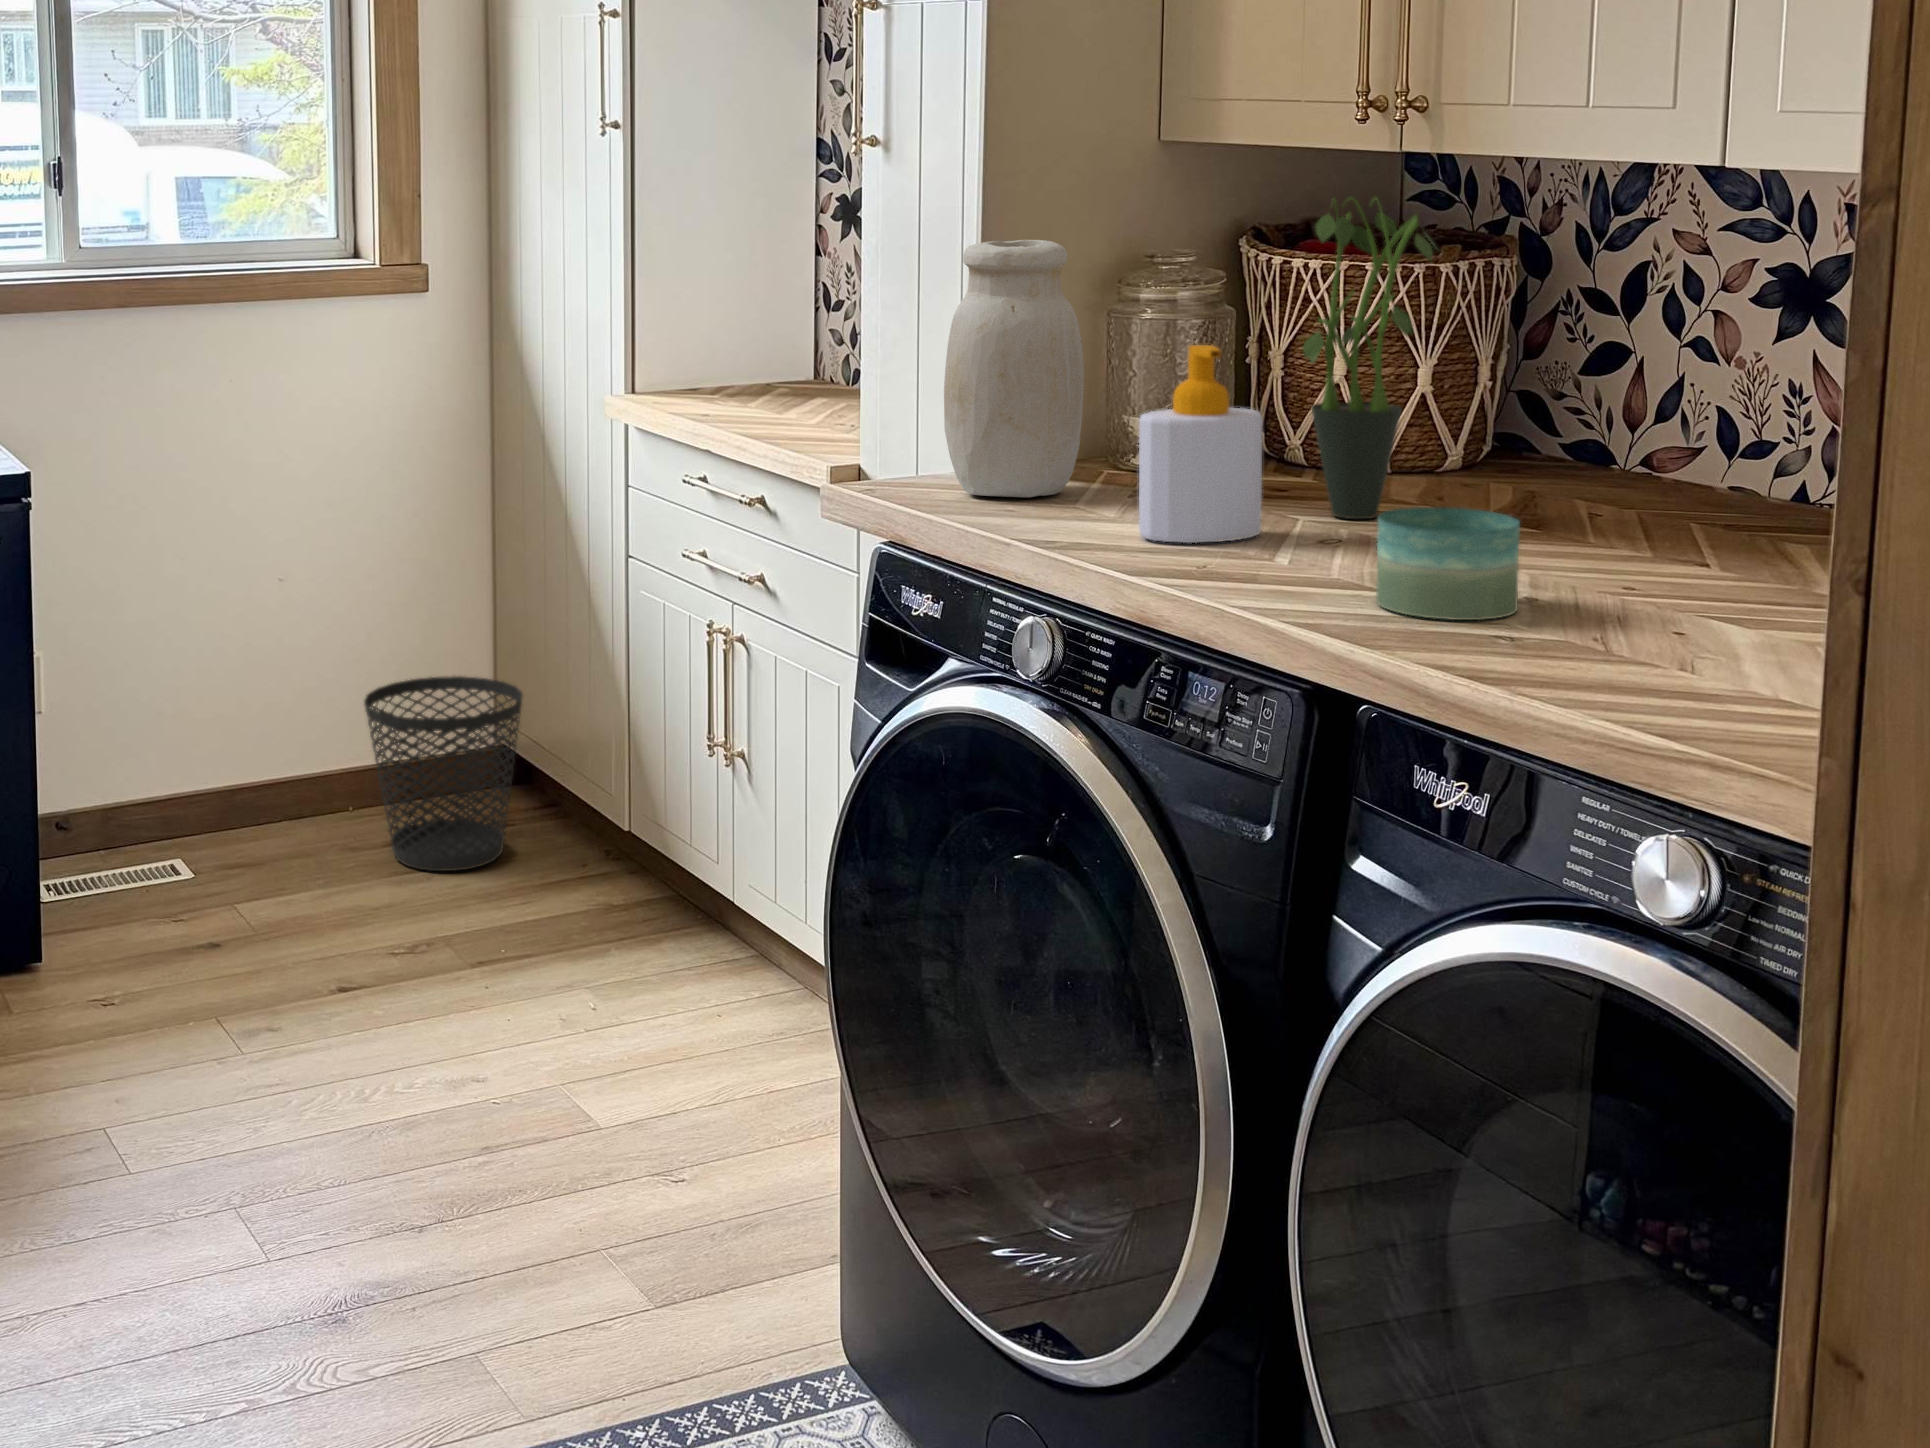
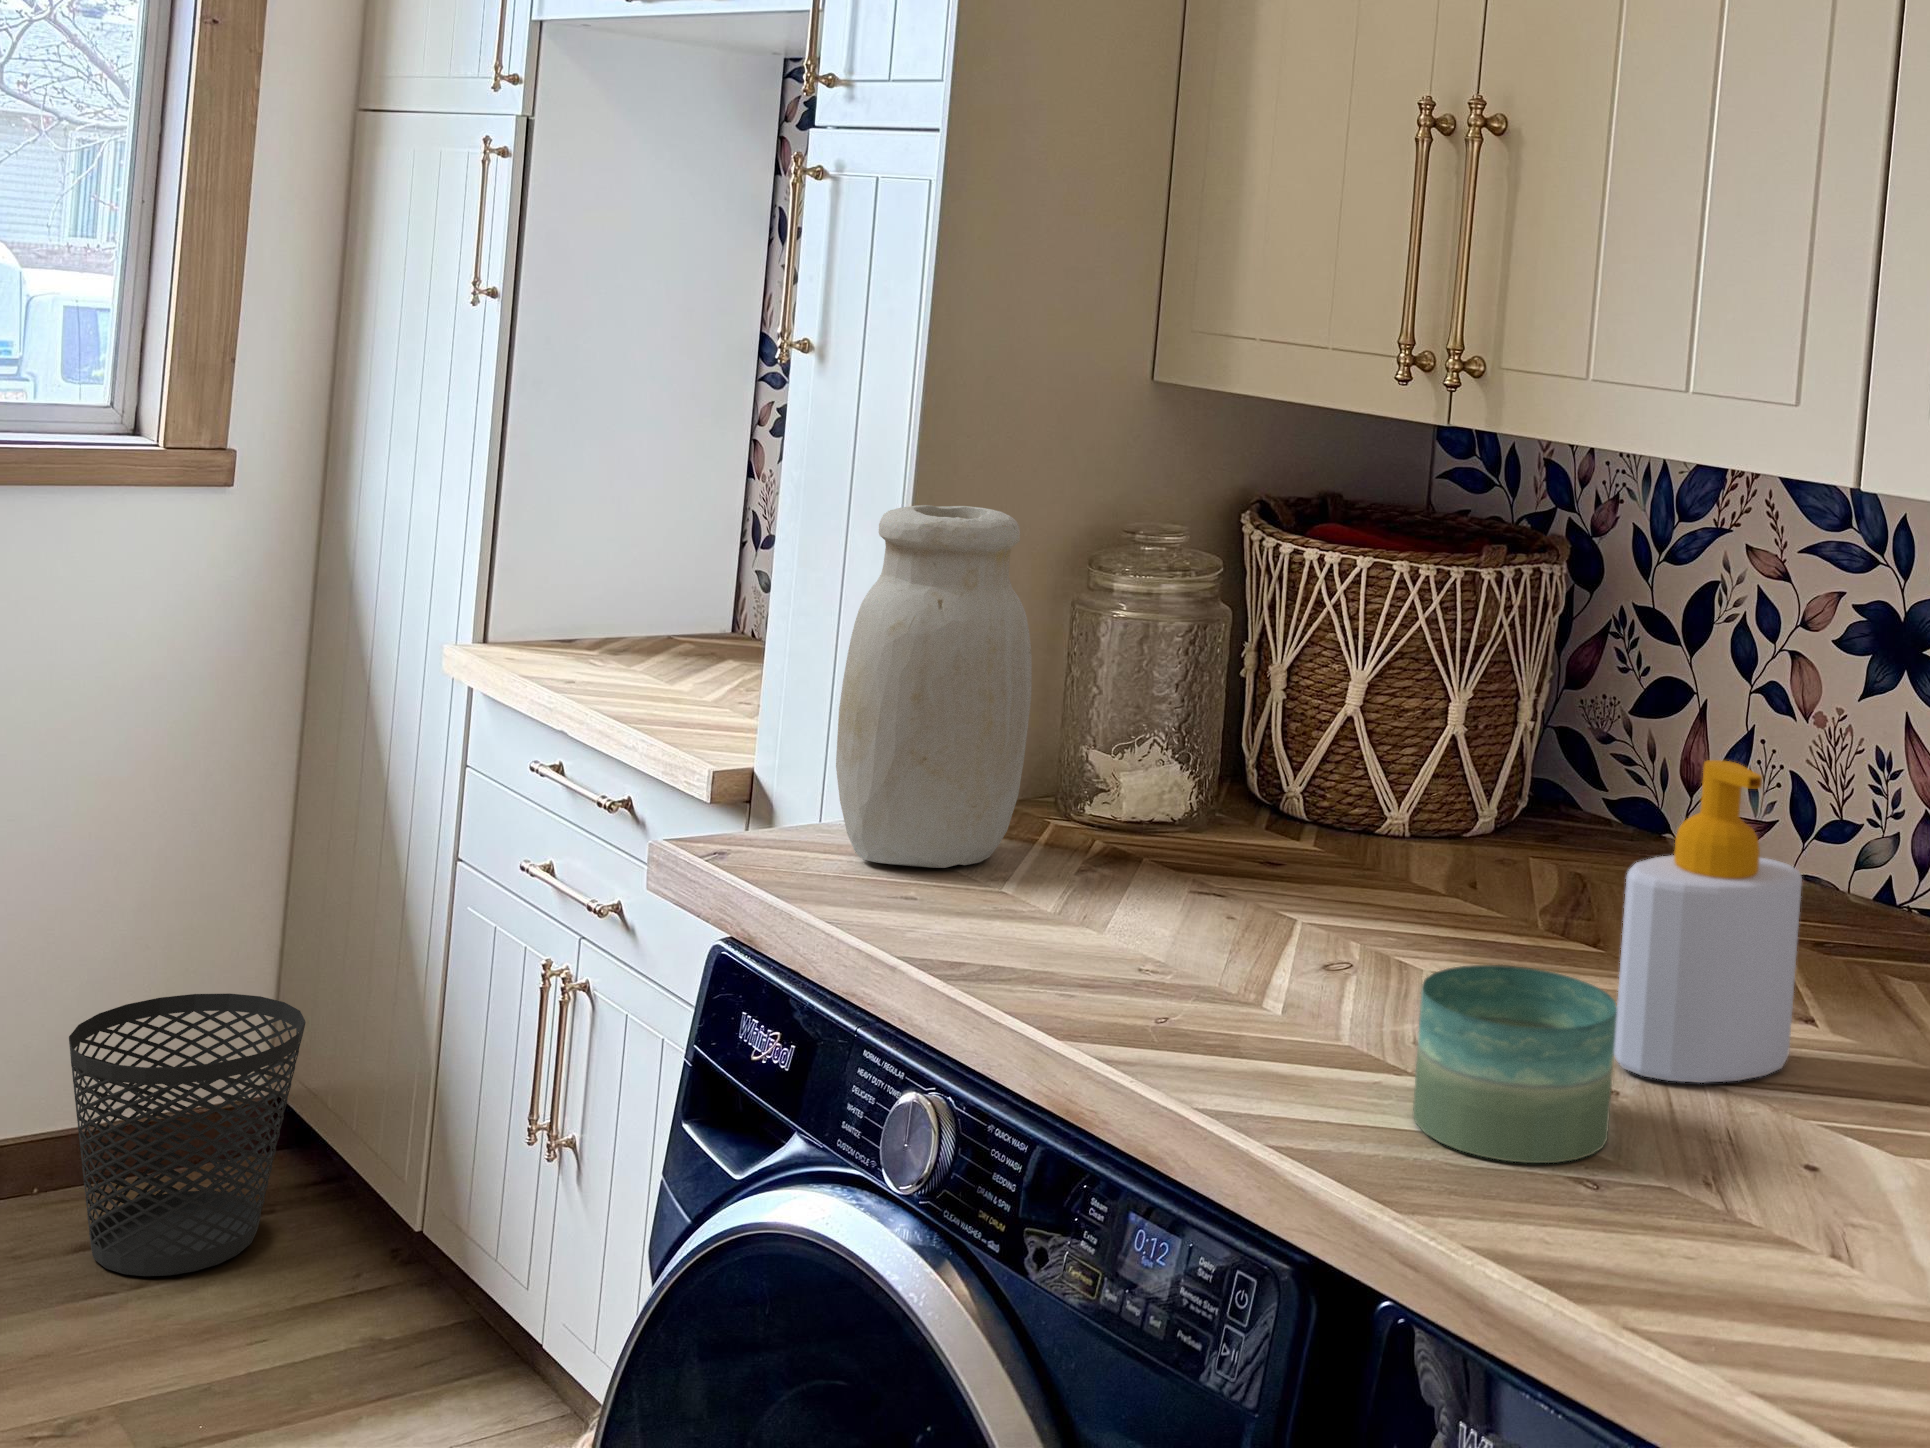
potted plant: present [1303,197,1433,519] -> none [1318,485,1494,924]
soap bottle: present [1139,345,1262,543] -> present [1614,760,1802,1083]

